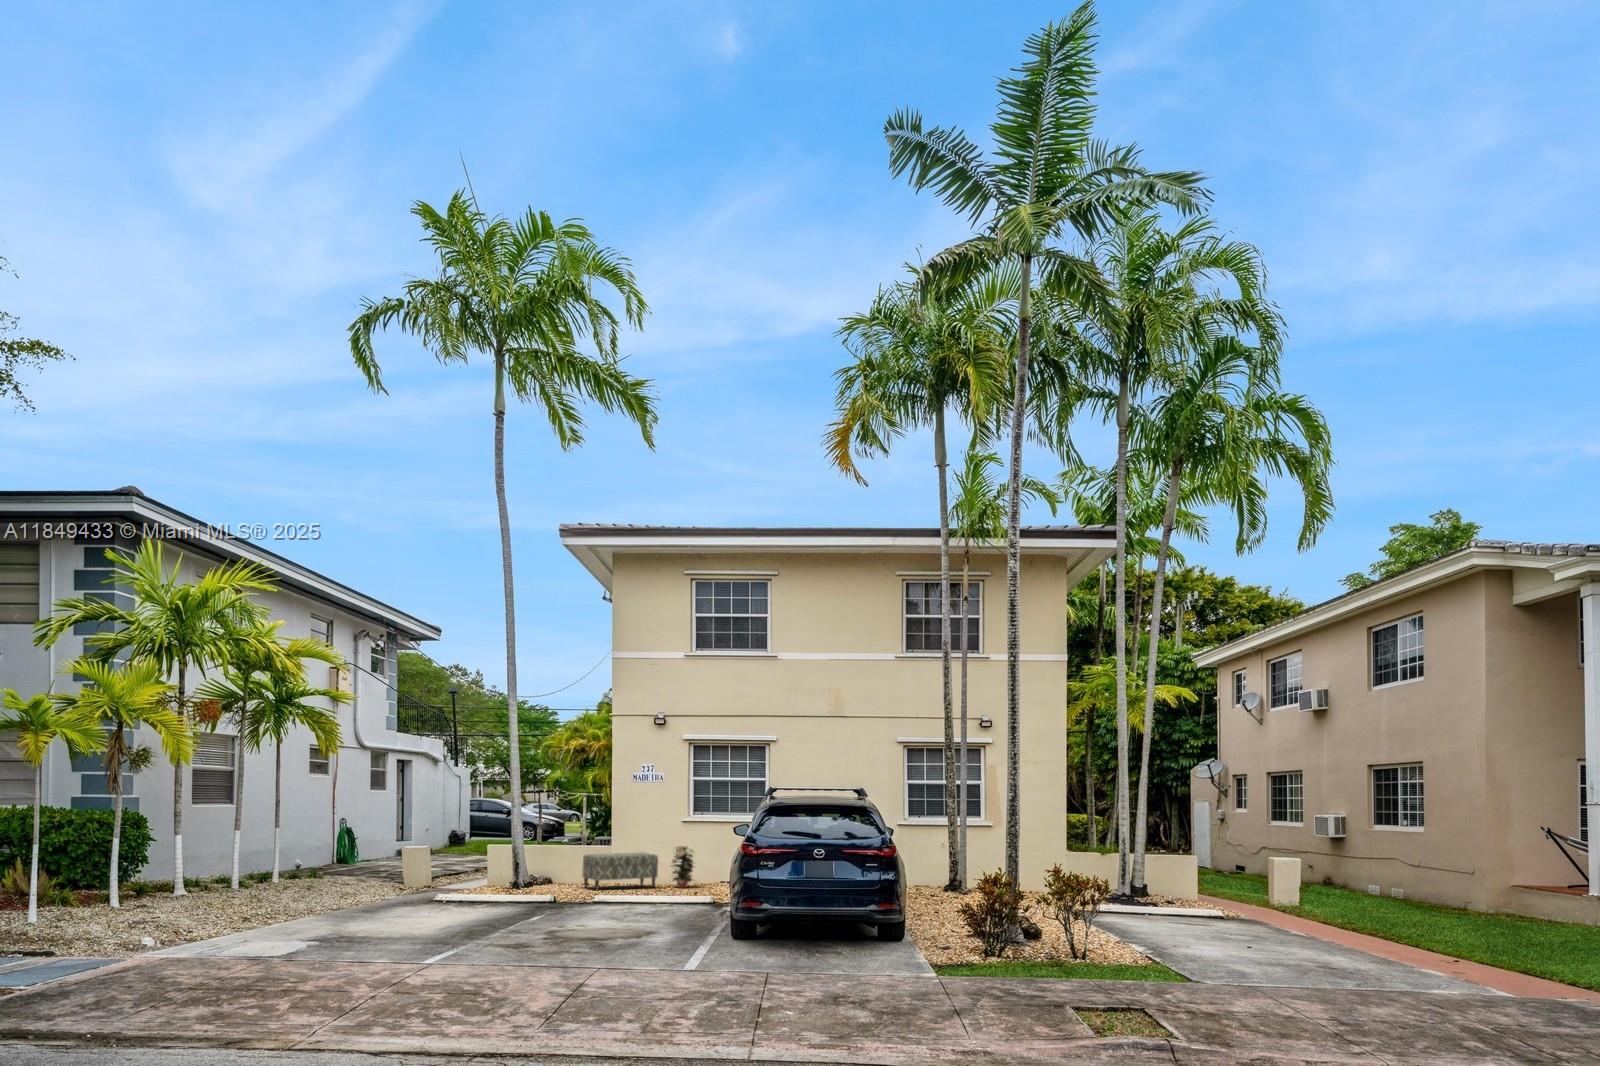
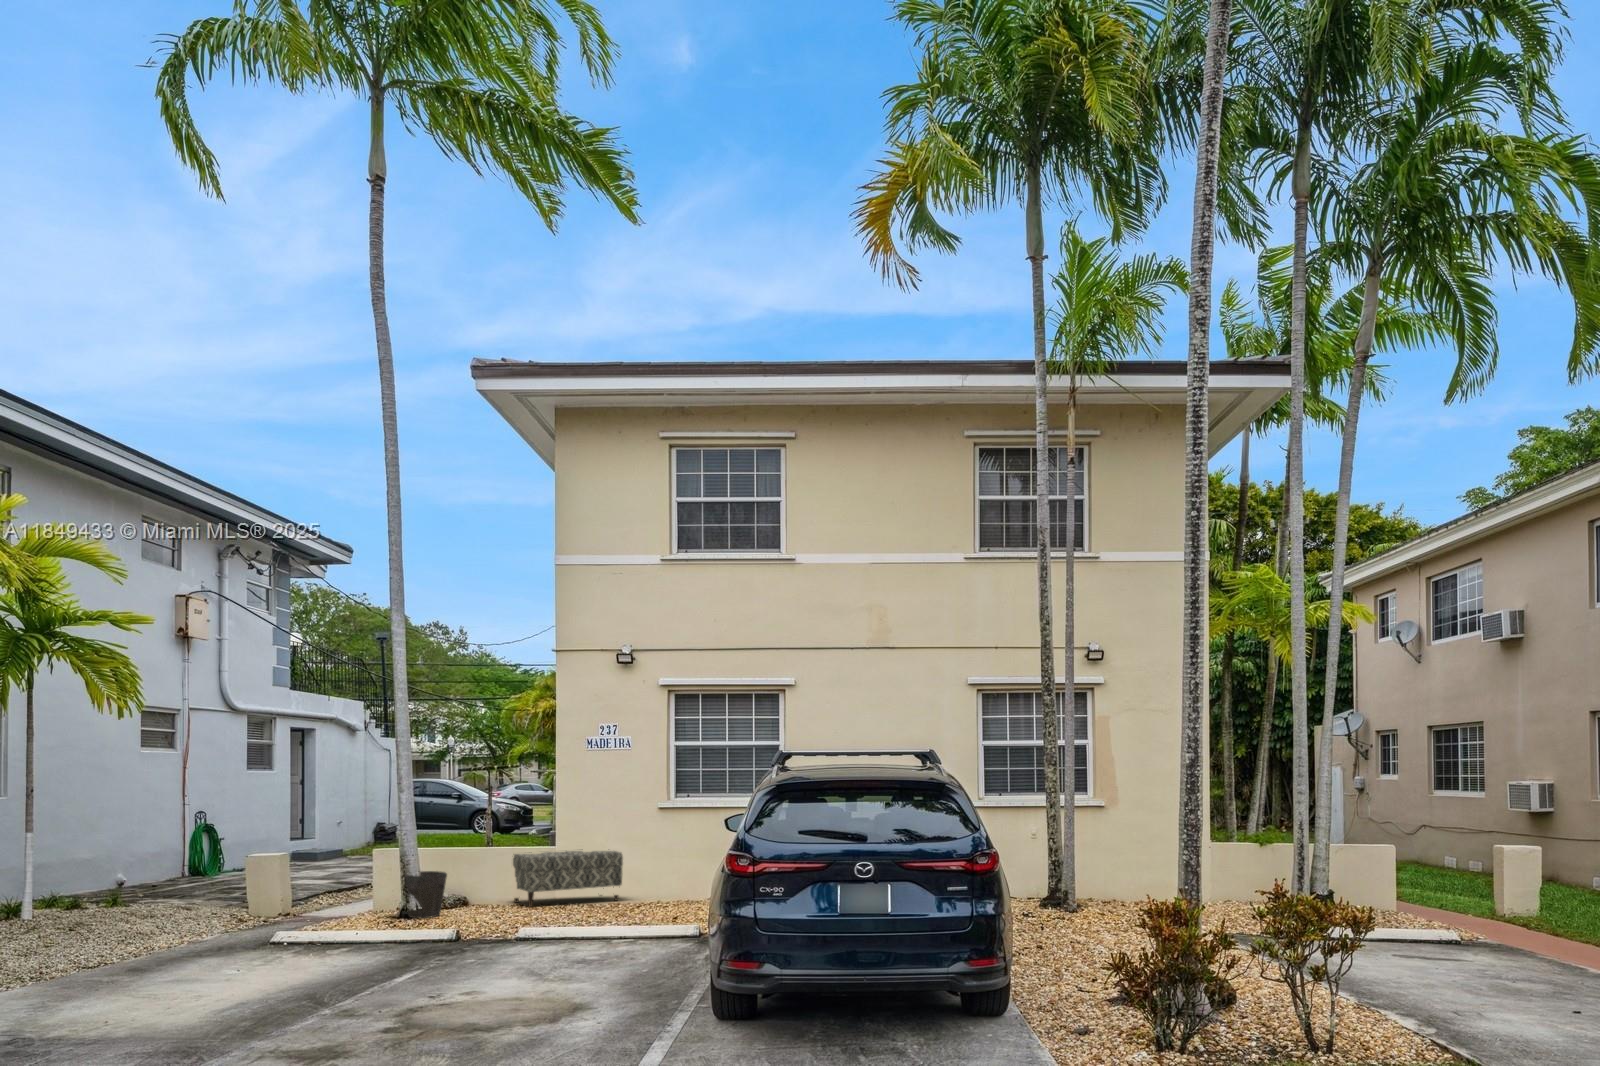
decorative plant: present [672,846,693,888] -> none [637,838,680,899]
waste bin: none [516,864,545,895] -> present [404,871,447,918]

